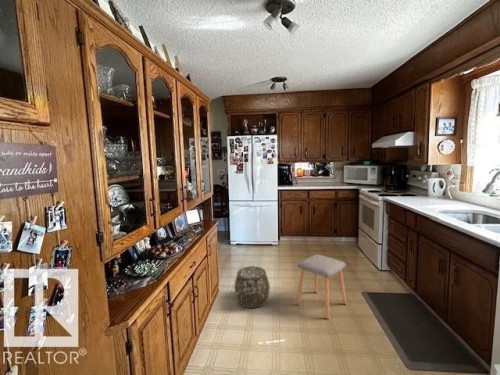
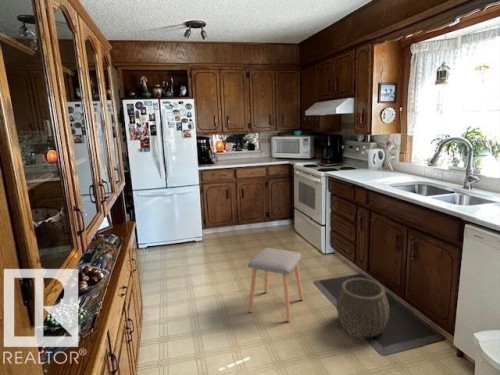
woven basket: present [235,266,270,308] -> present [337,278,389,337]

